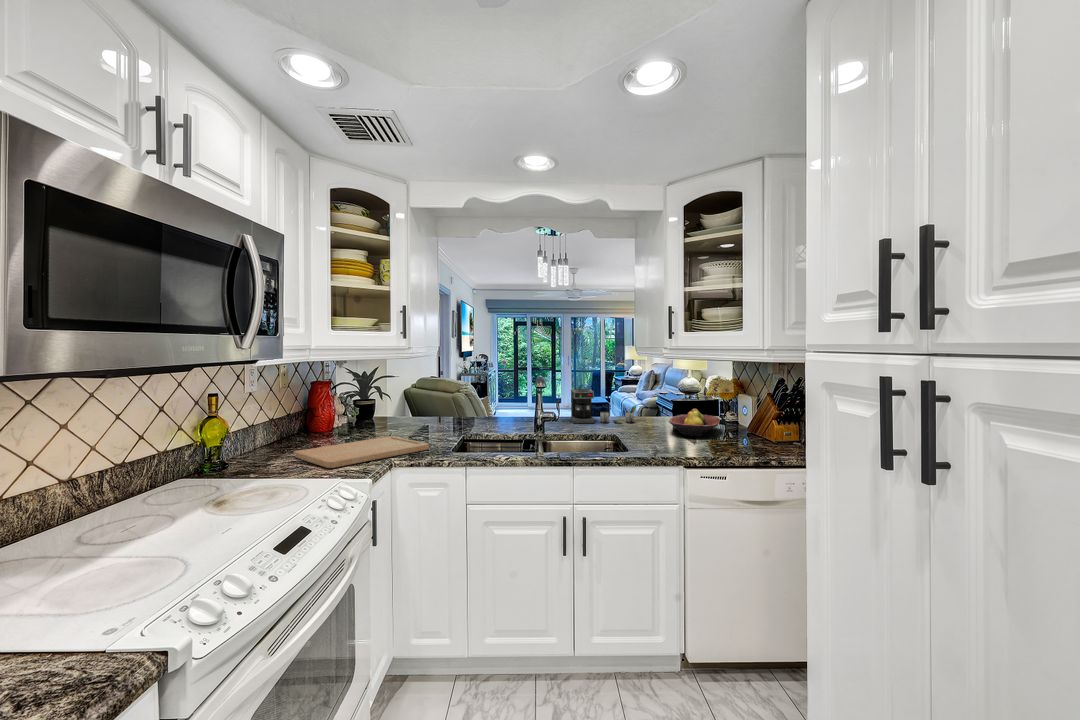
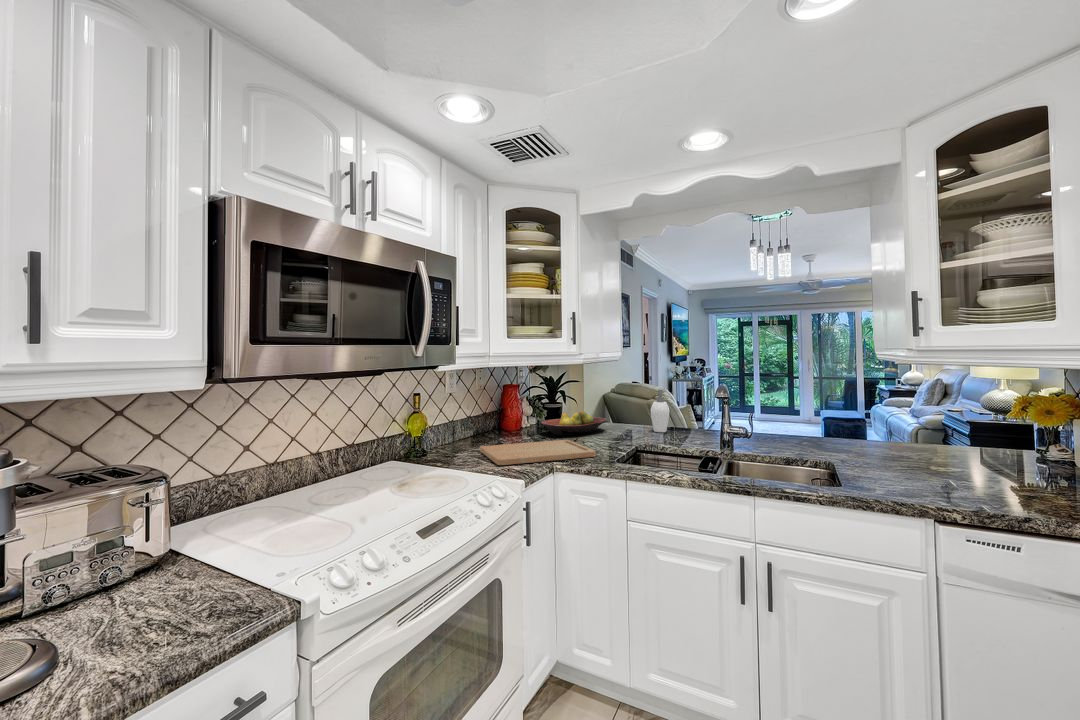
soap dispenser: none [466,382,488,423] -> present [651,390,670,432]
coffee maker: present [571,389,636,423] -> none [775,403,864,448]
fruit bowl: present [669,409,720,436] -> present [541,411,607,435]

